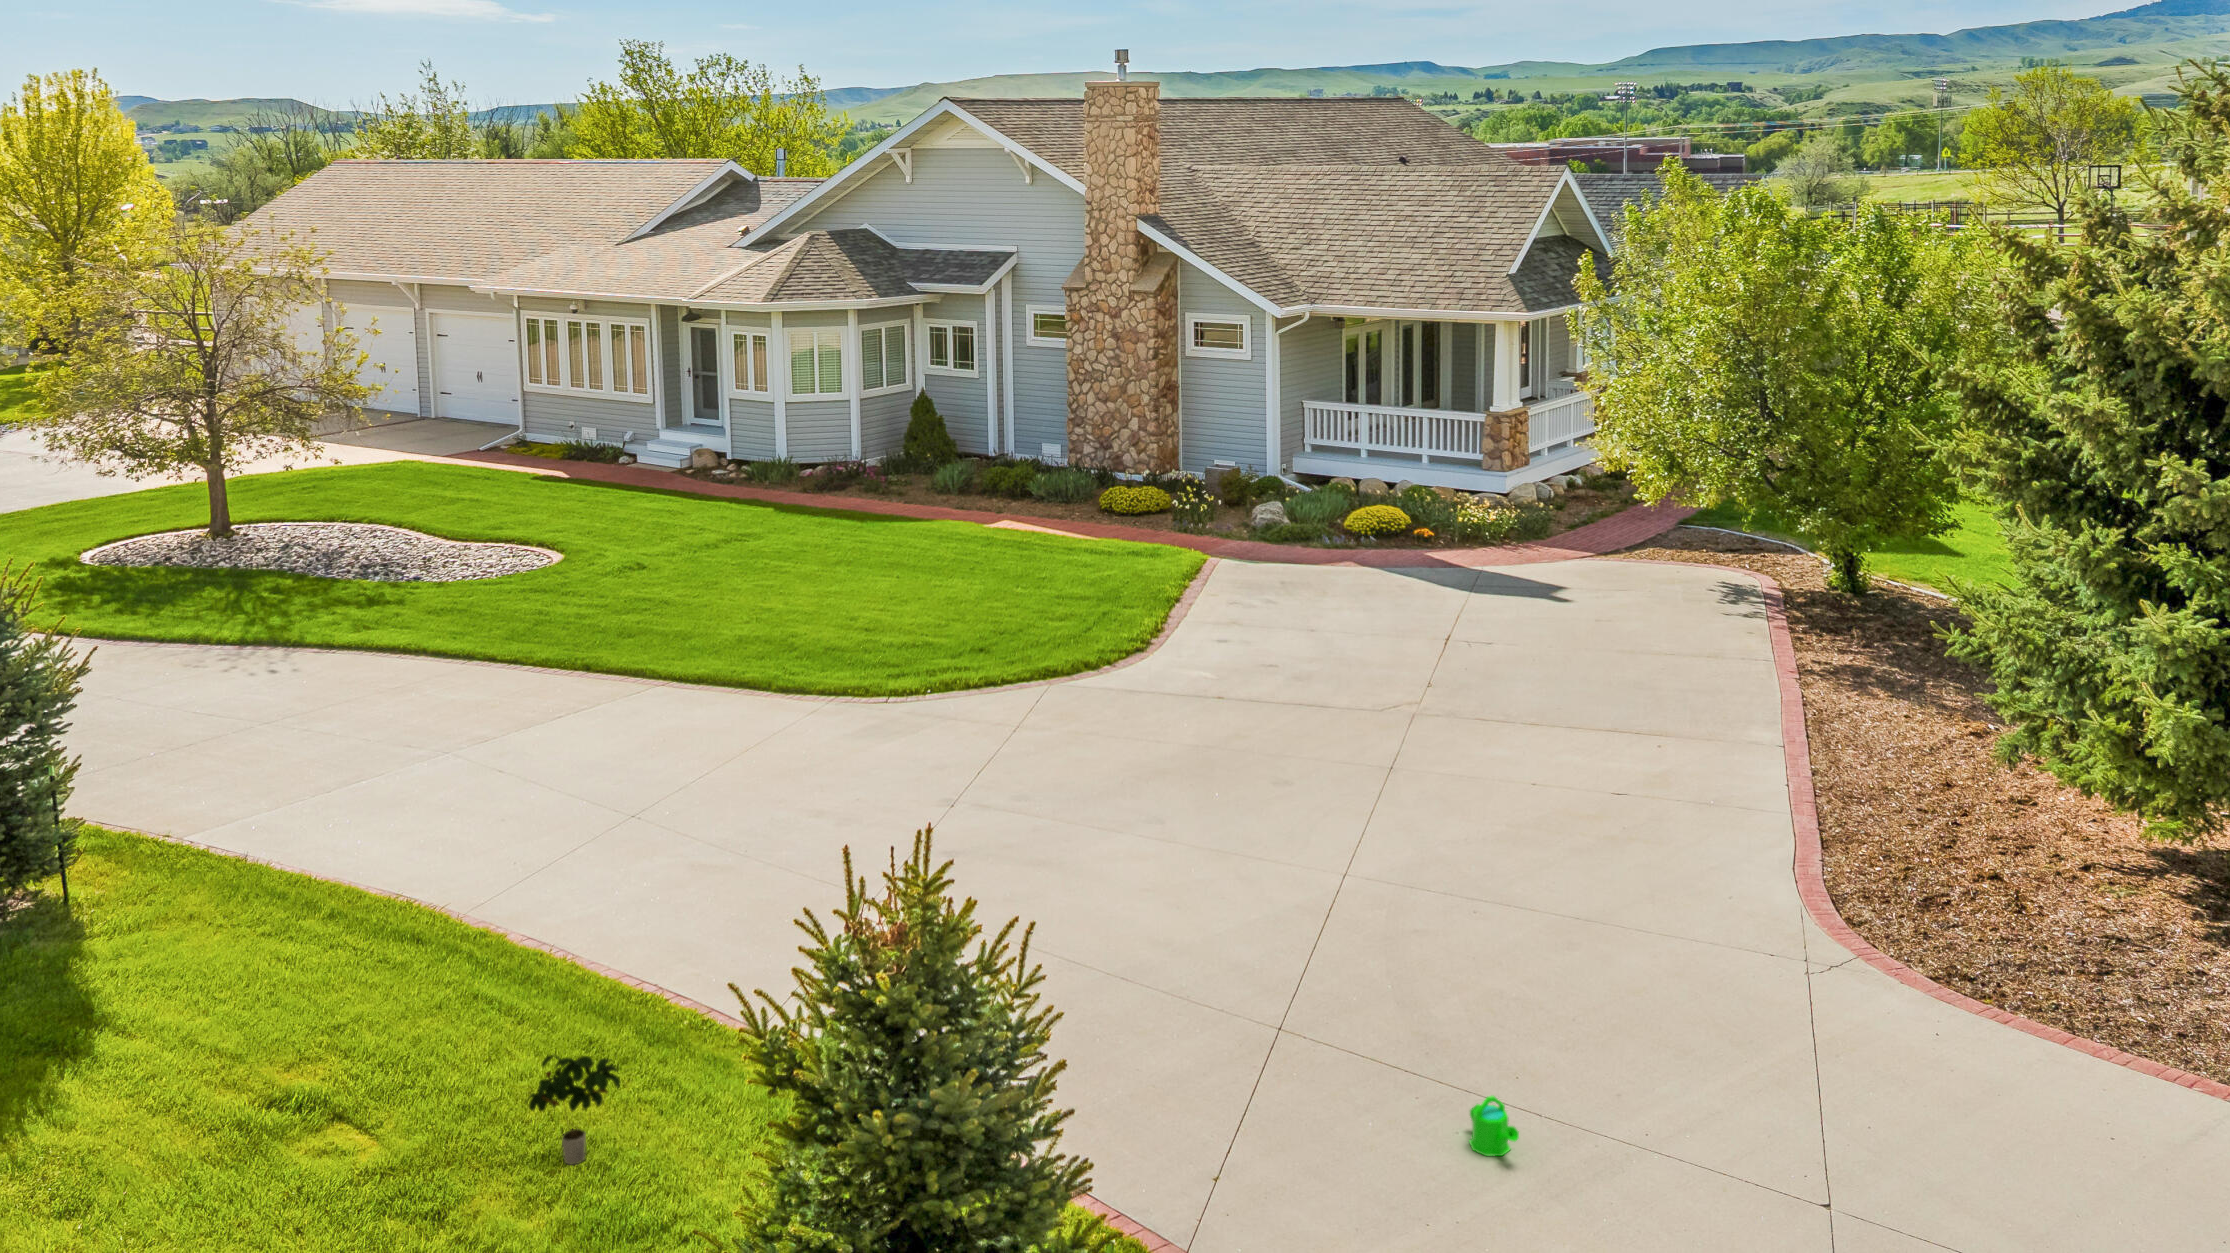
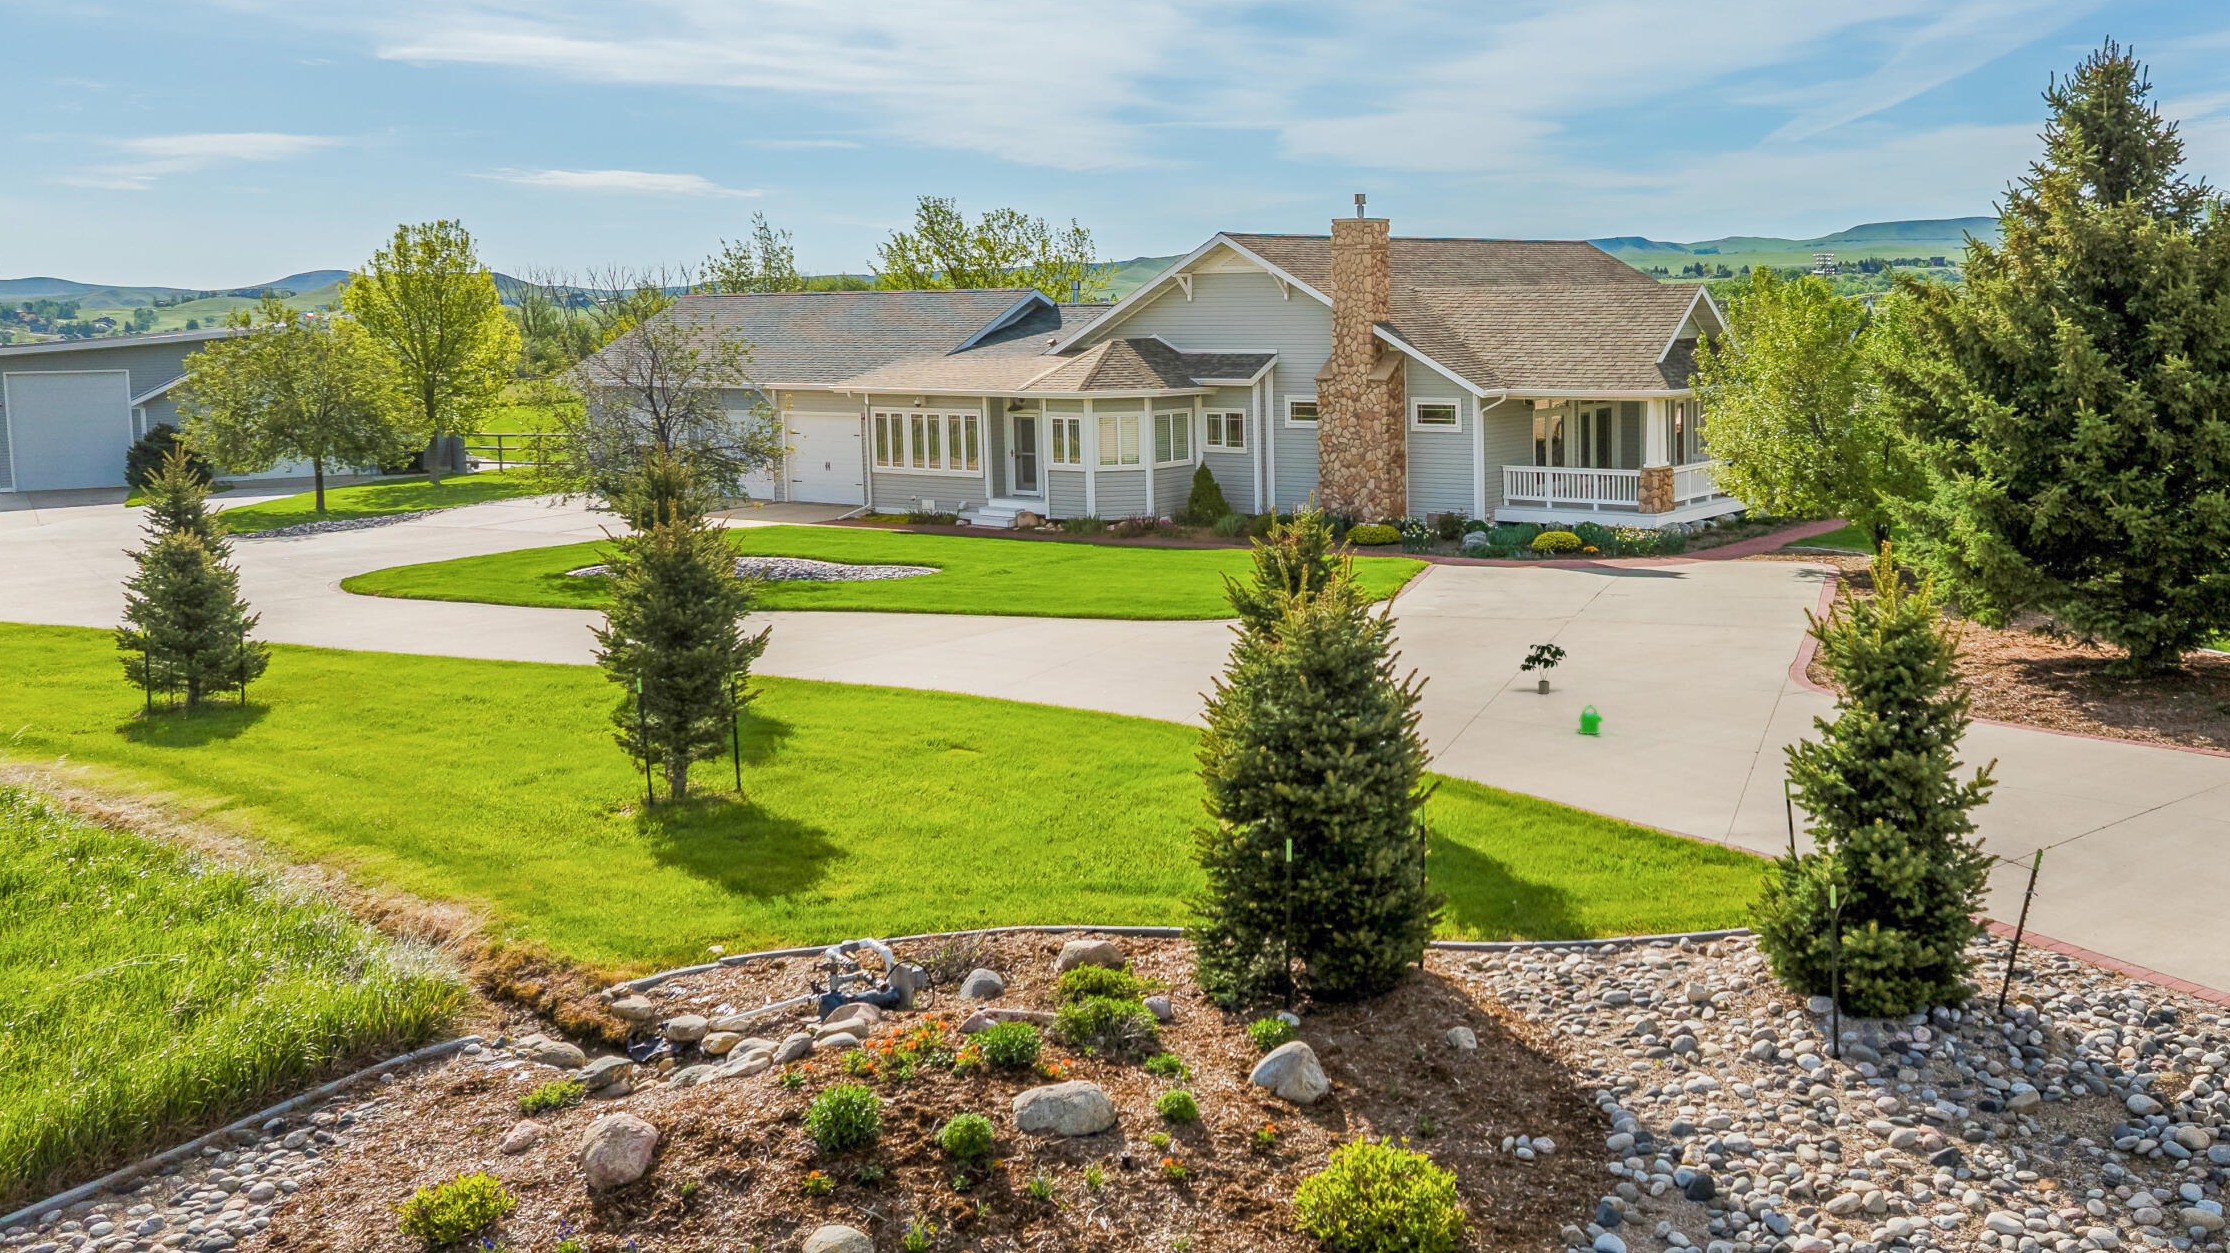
potted plant: present [526,1055,620,1165] -> present [1520,644,1566,694]

